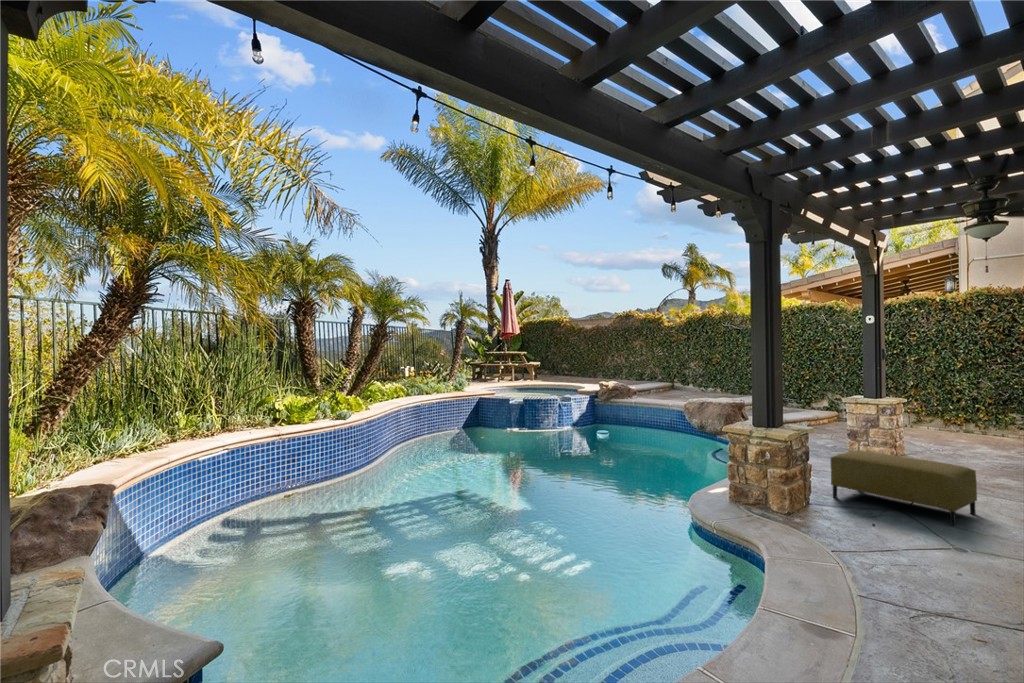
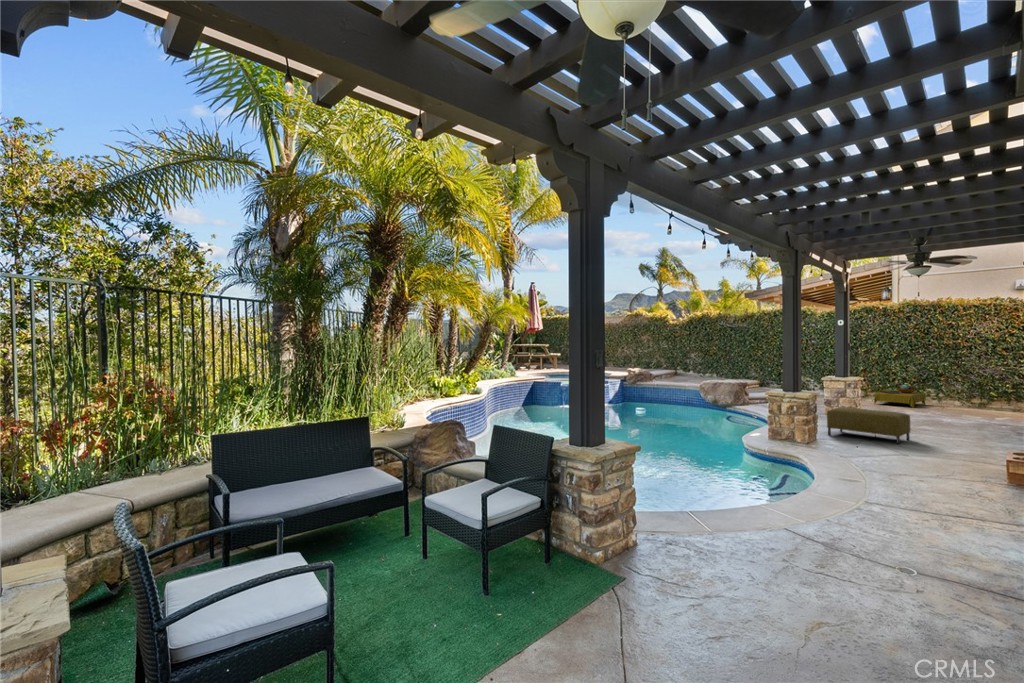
side table: none [927,408,1008,444] -> present [874,385,925,408]

